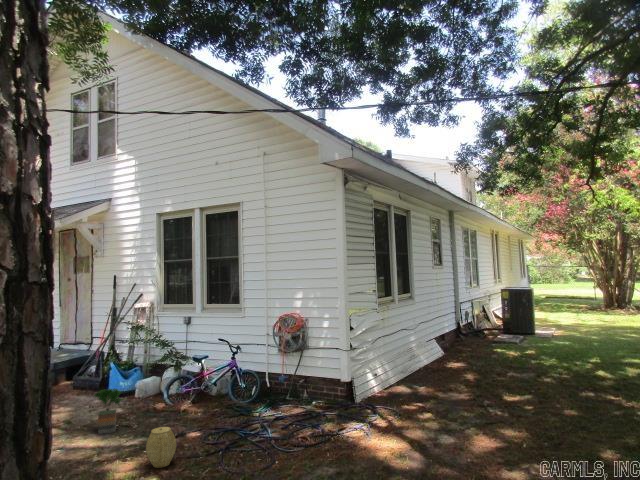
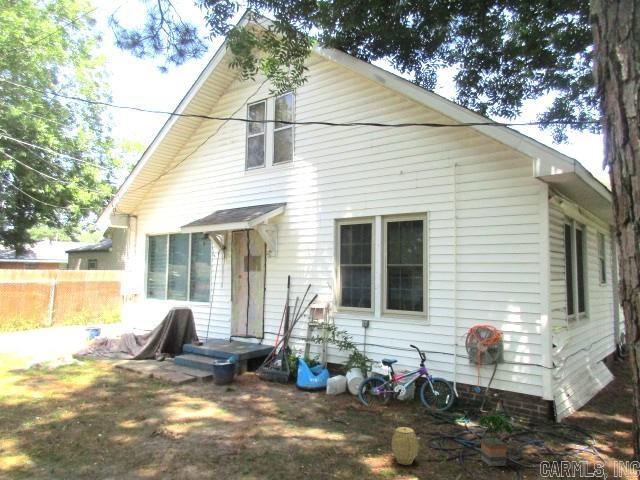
potted tree: present [94,389,123,434] -> present [478,414,513,466]

